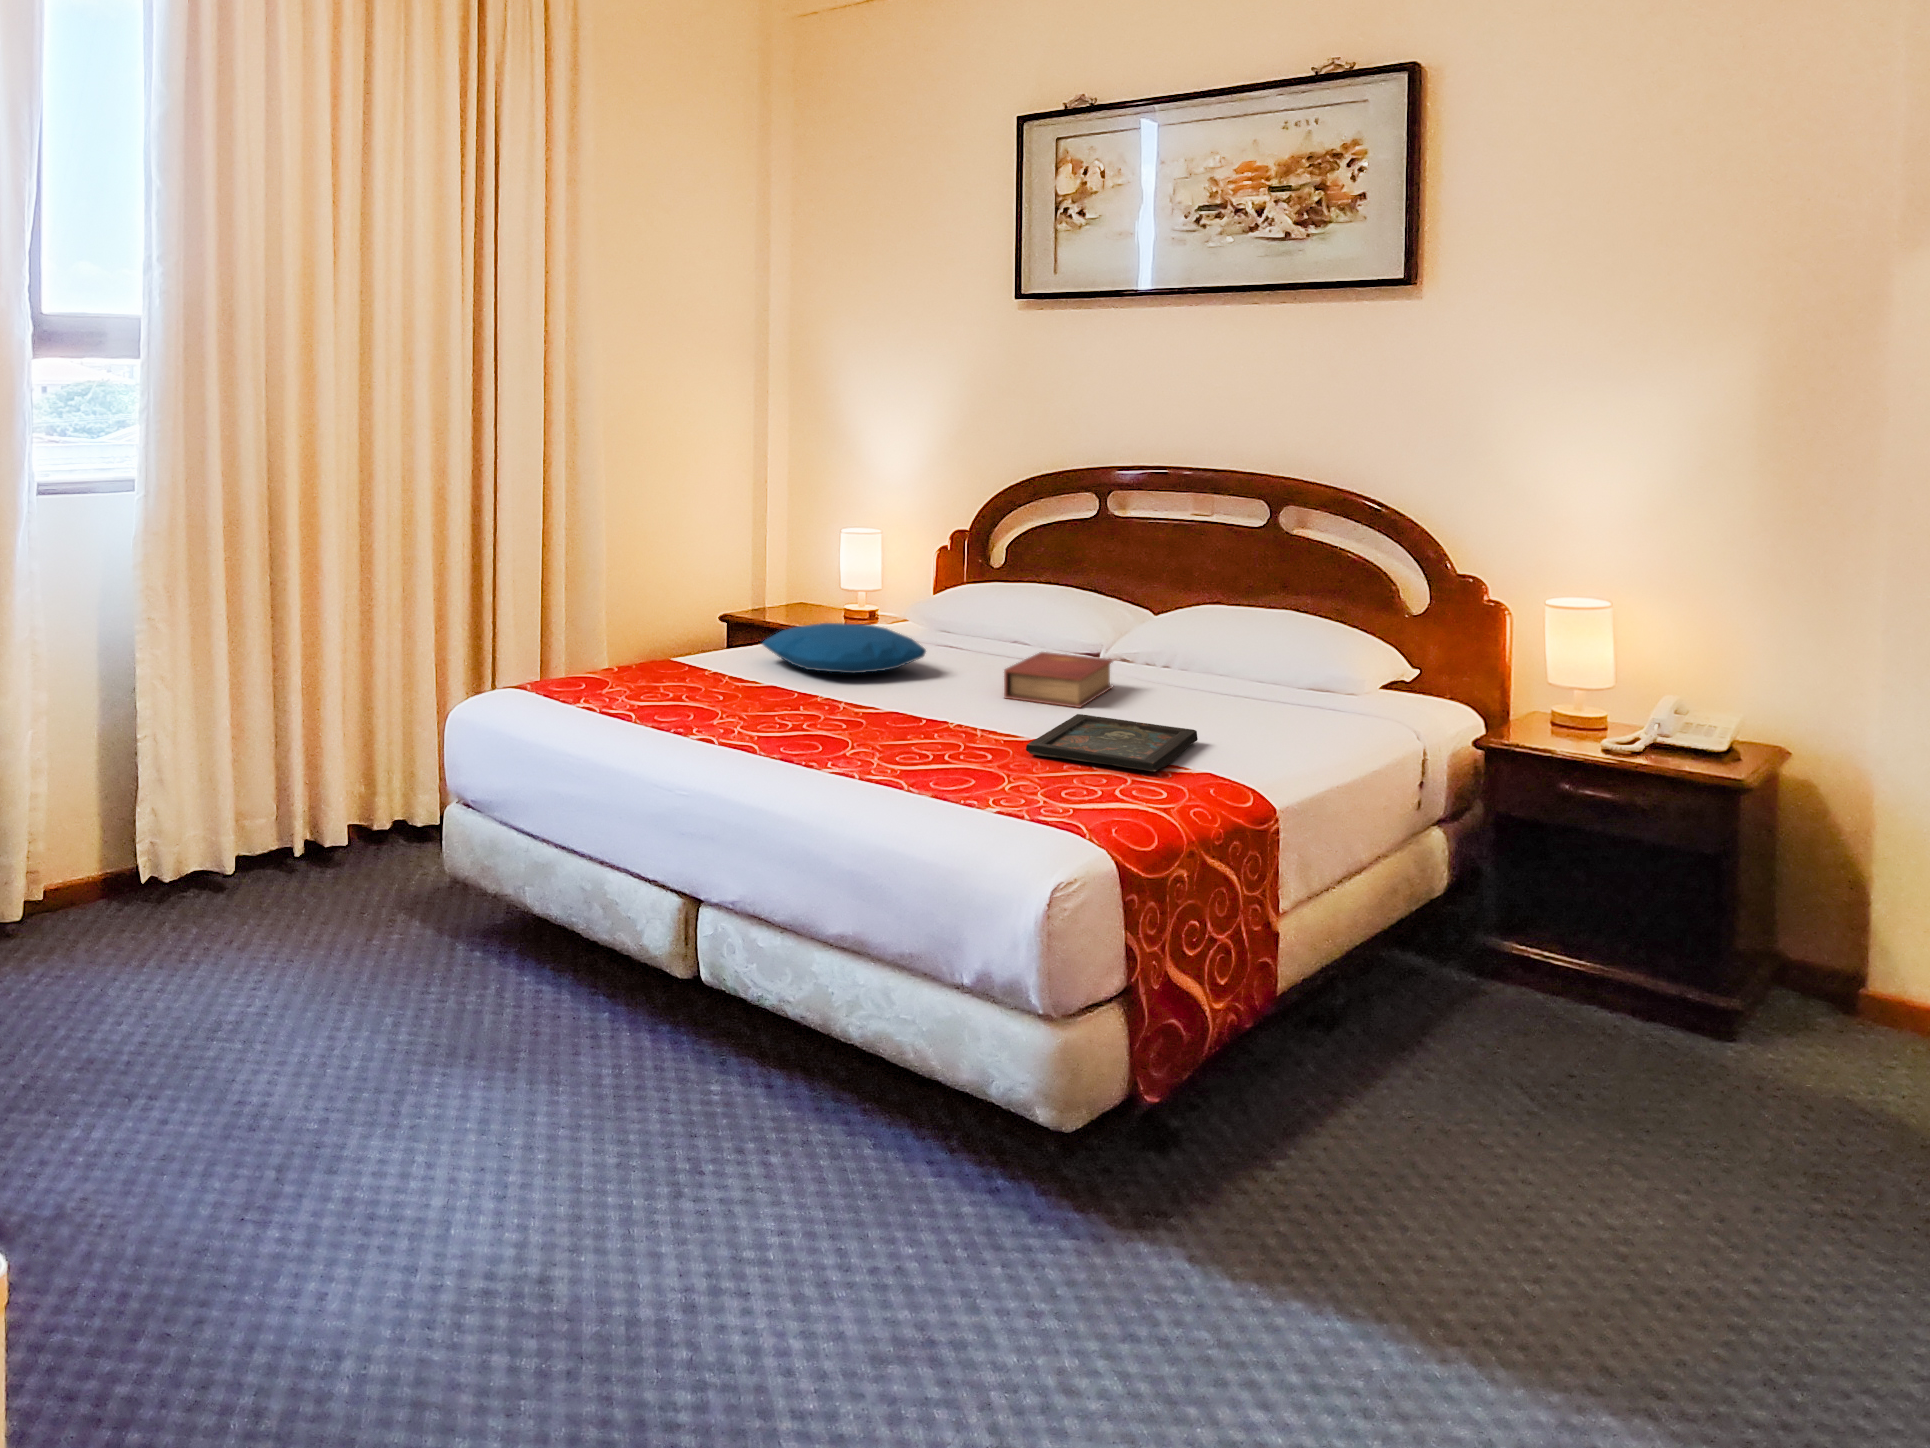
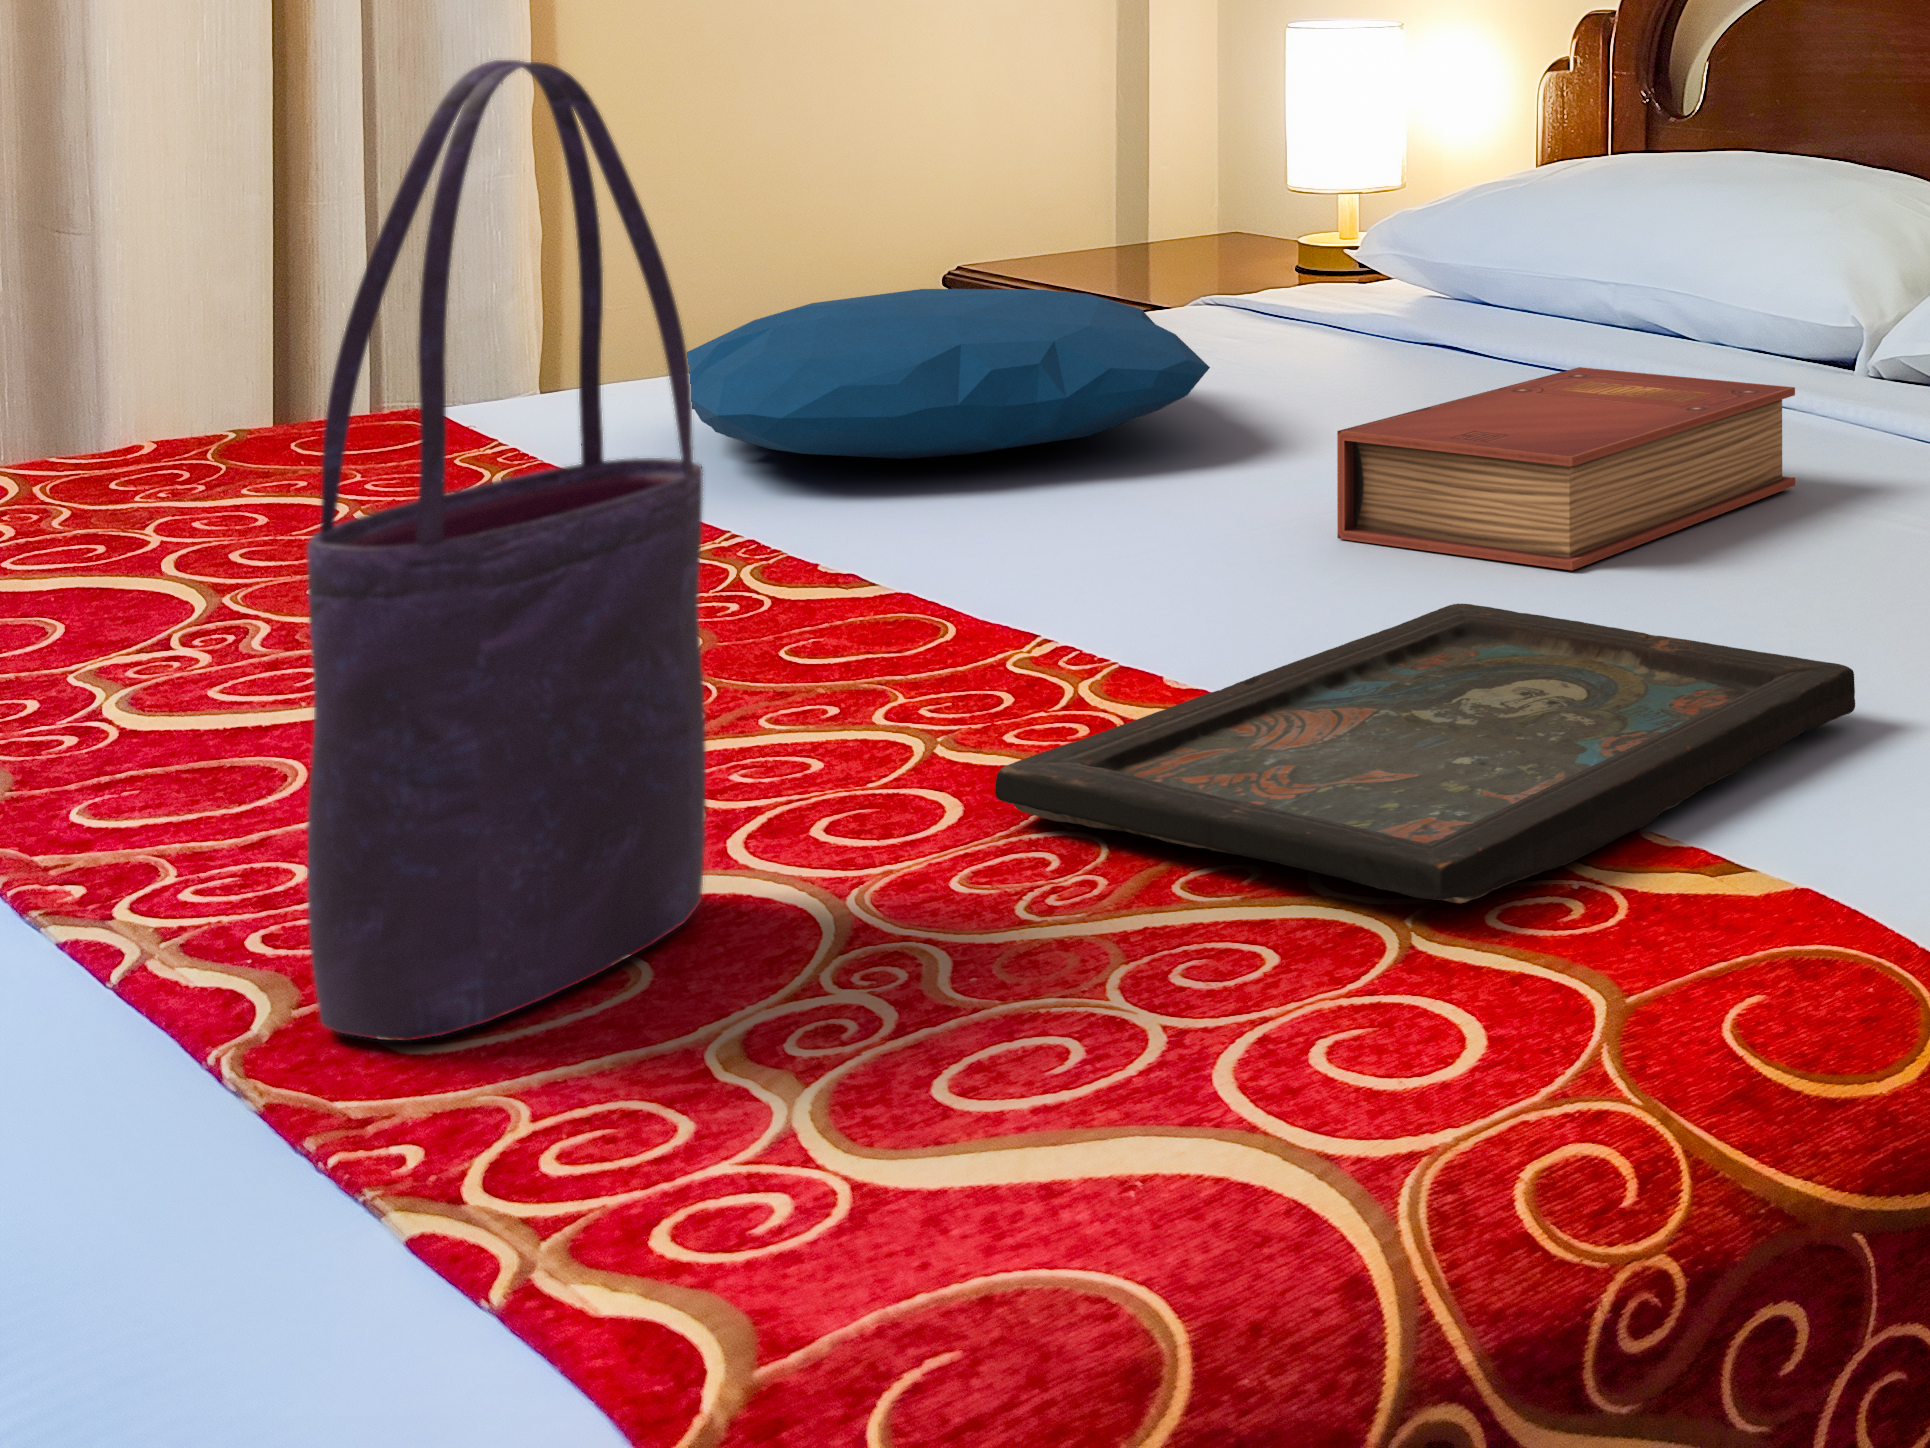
tote bag: none [952,595,997,785] -> present [307,60,706,1041]

